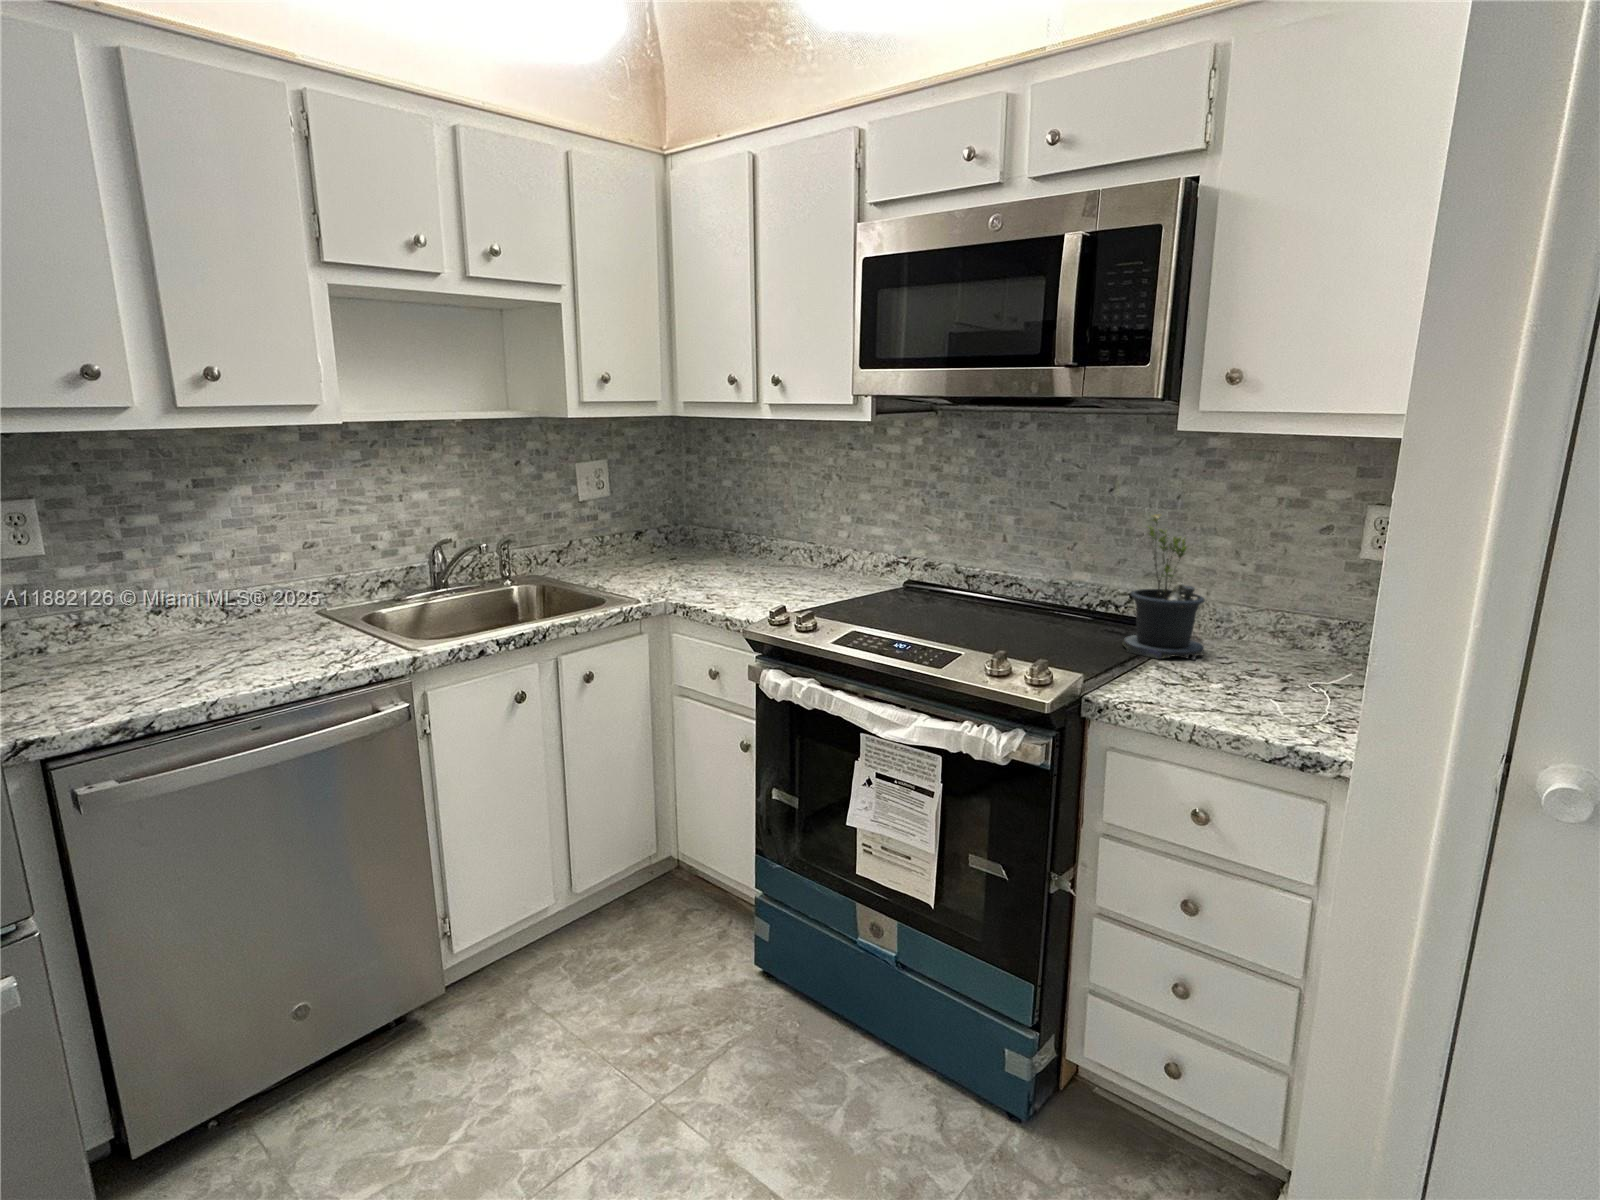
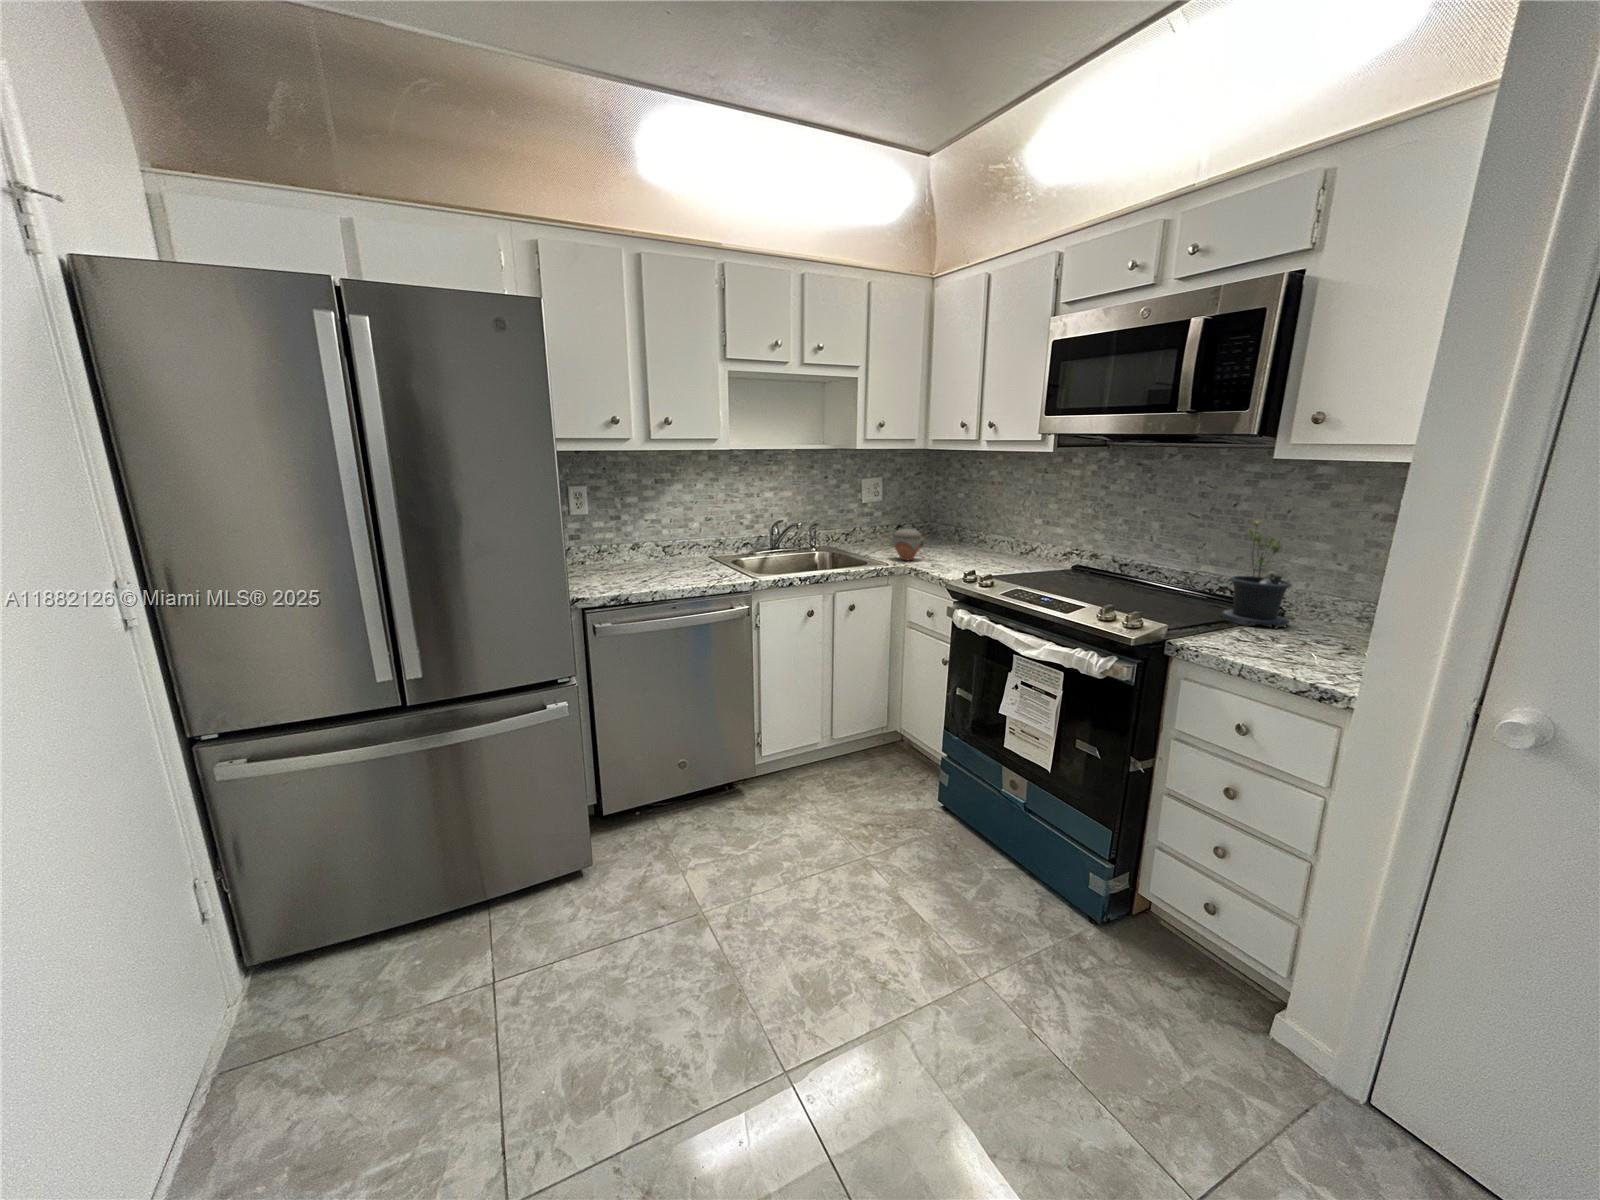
jar: none [638,542,694,592] -> present [889,529,924,560]

